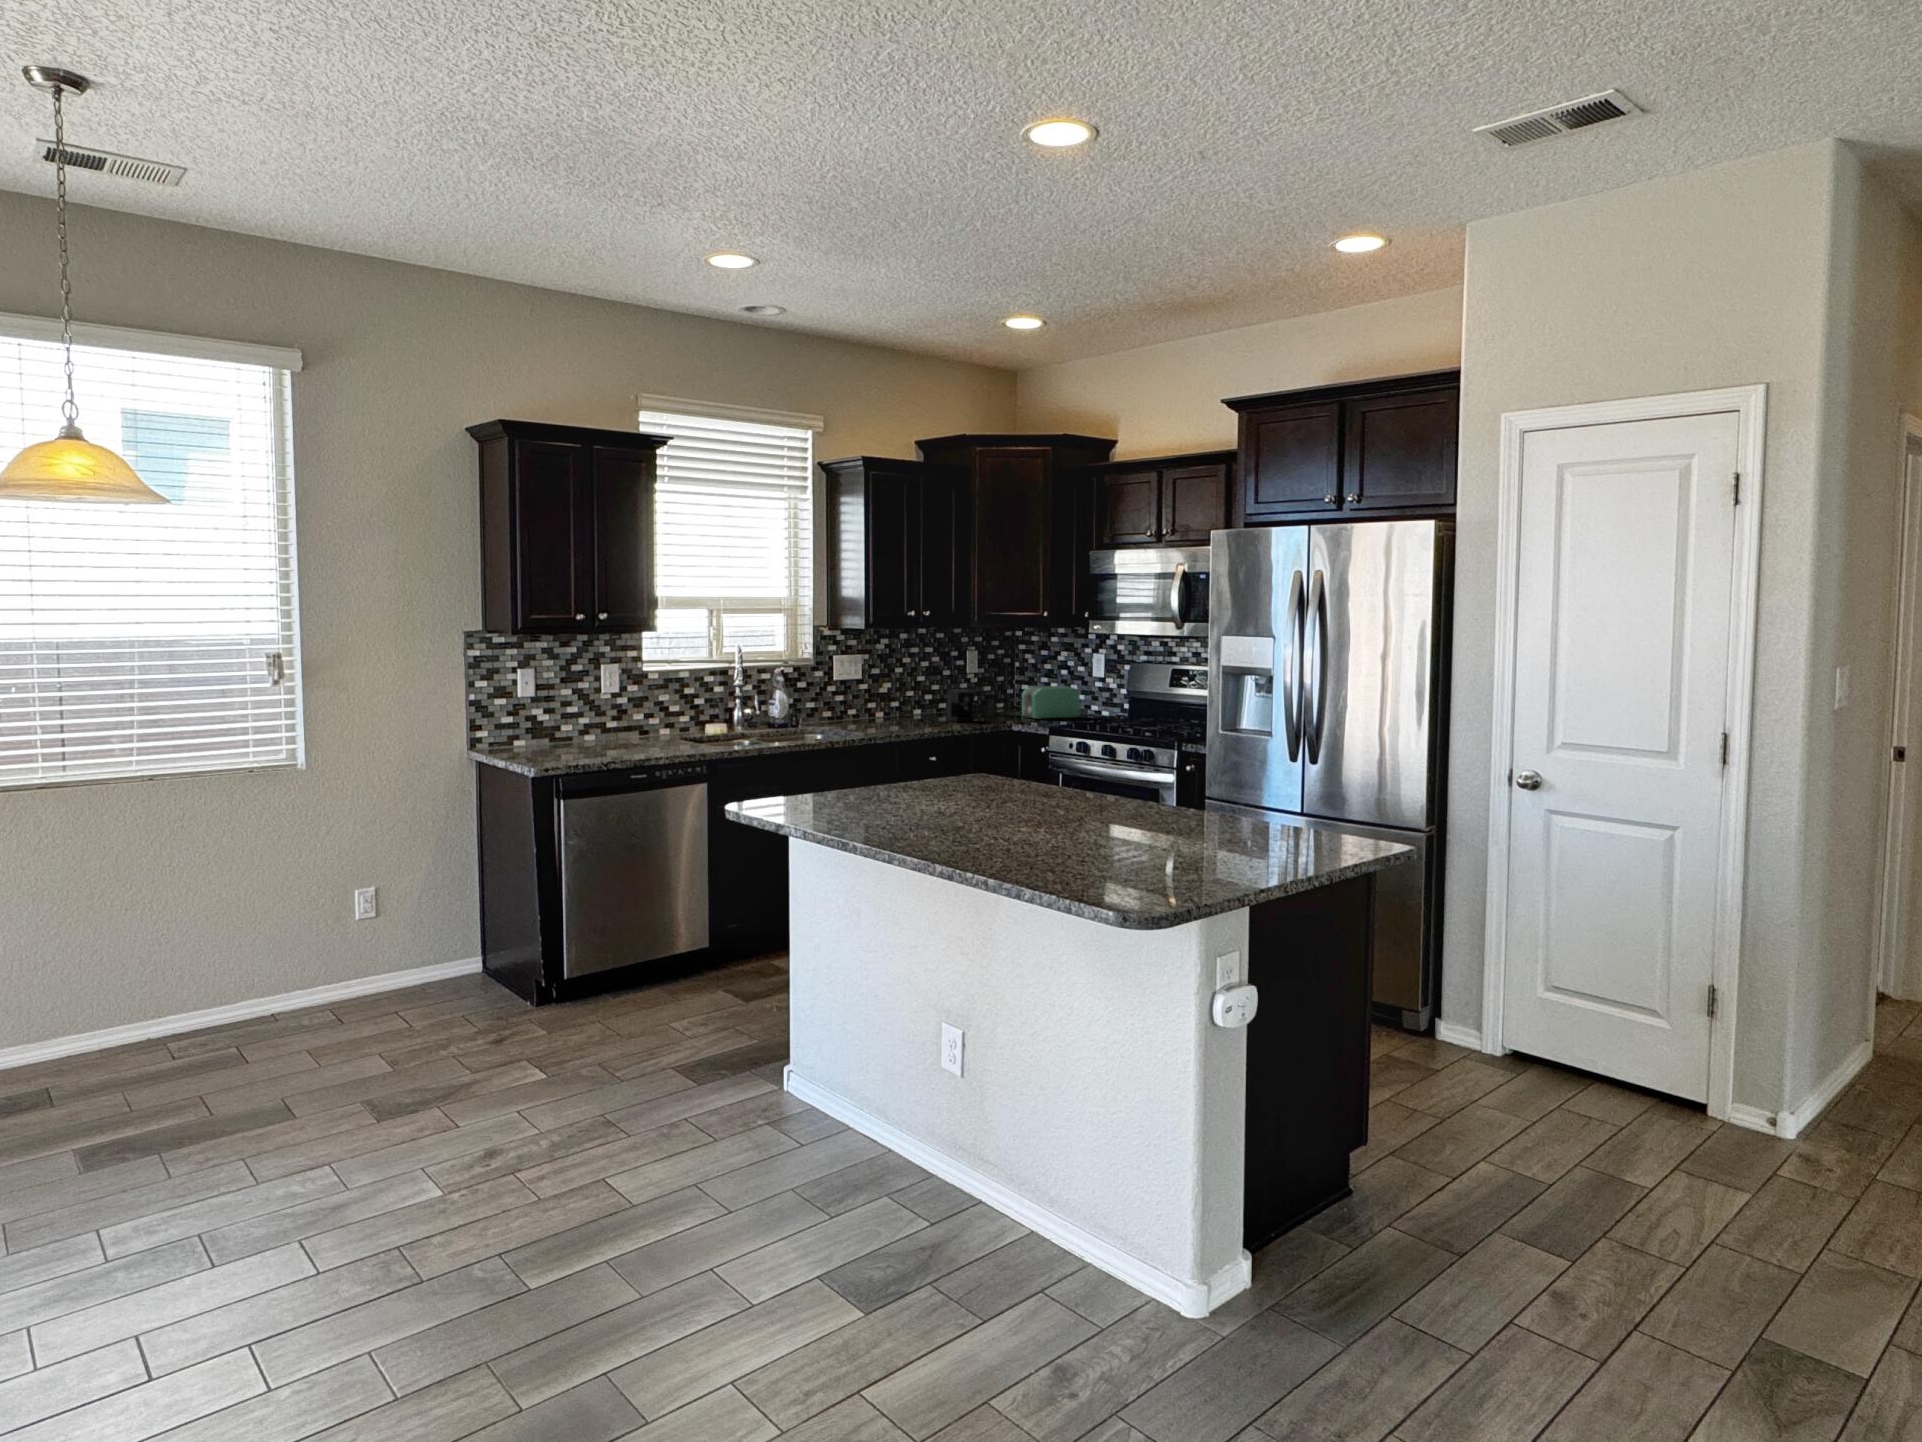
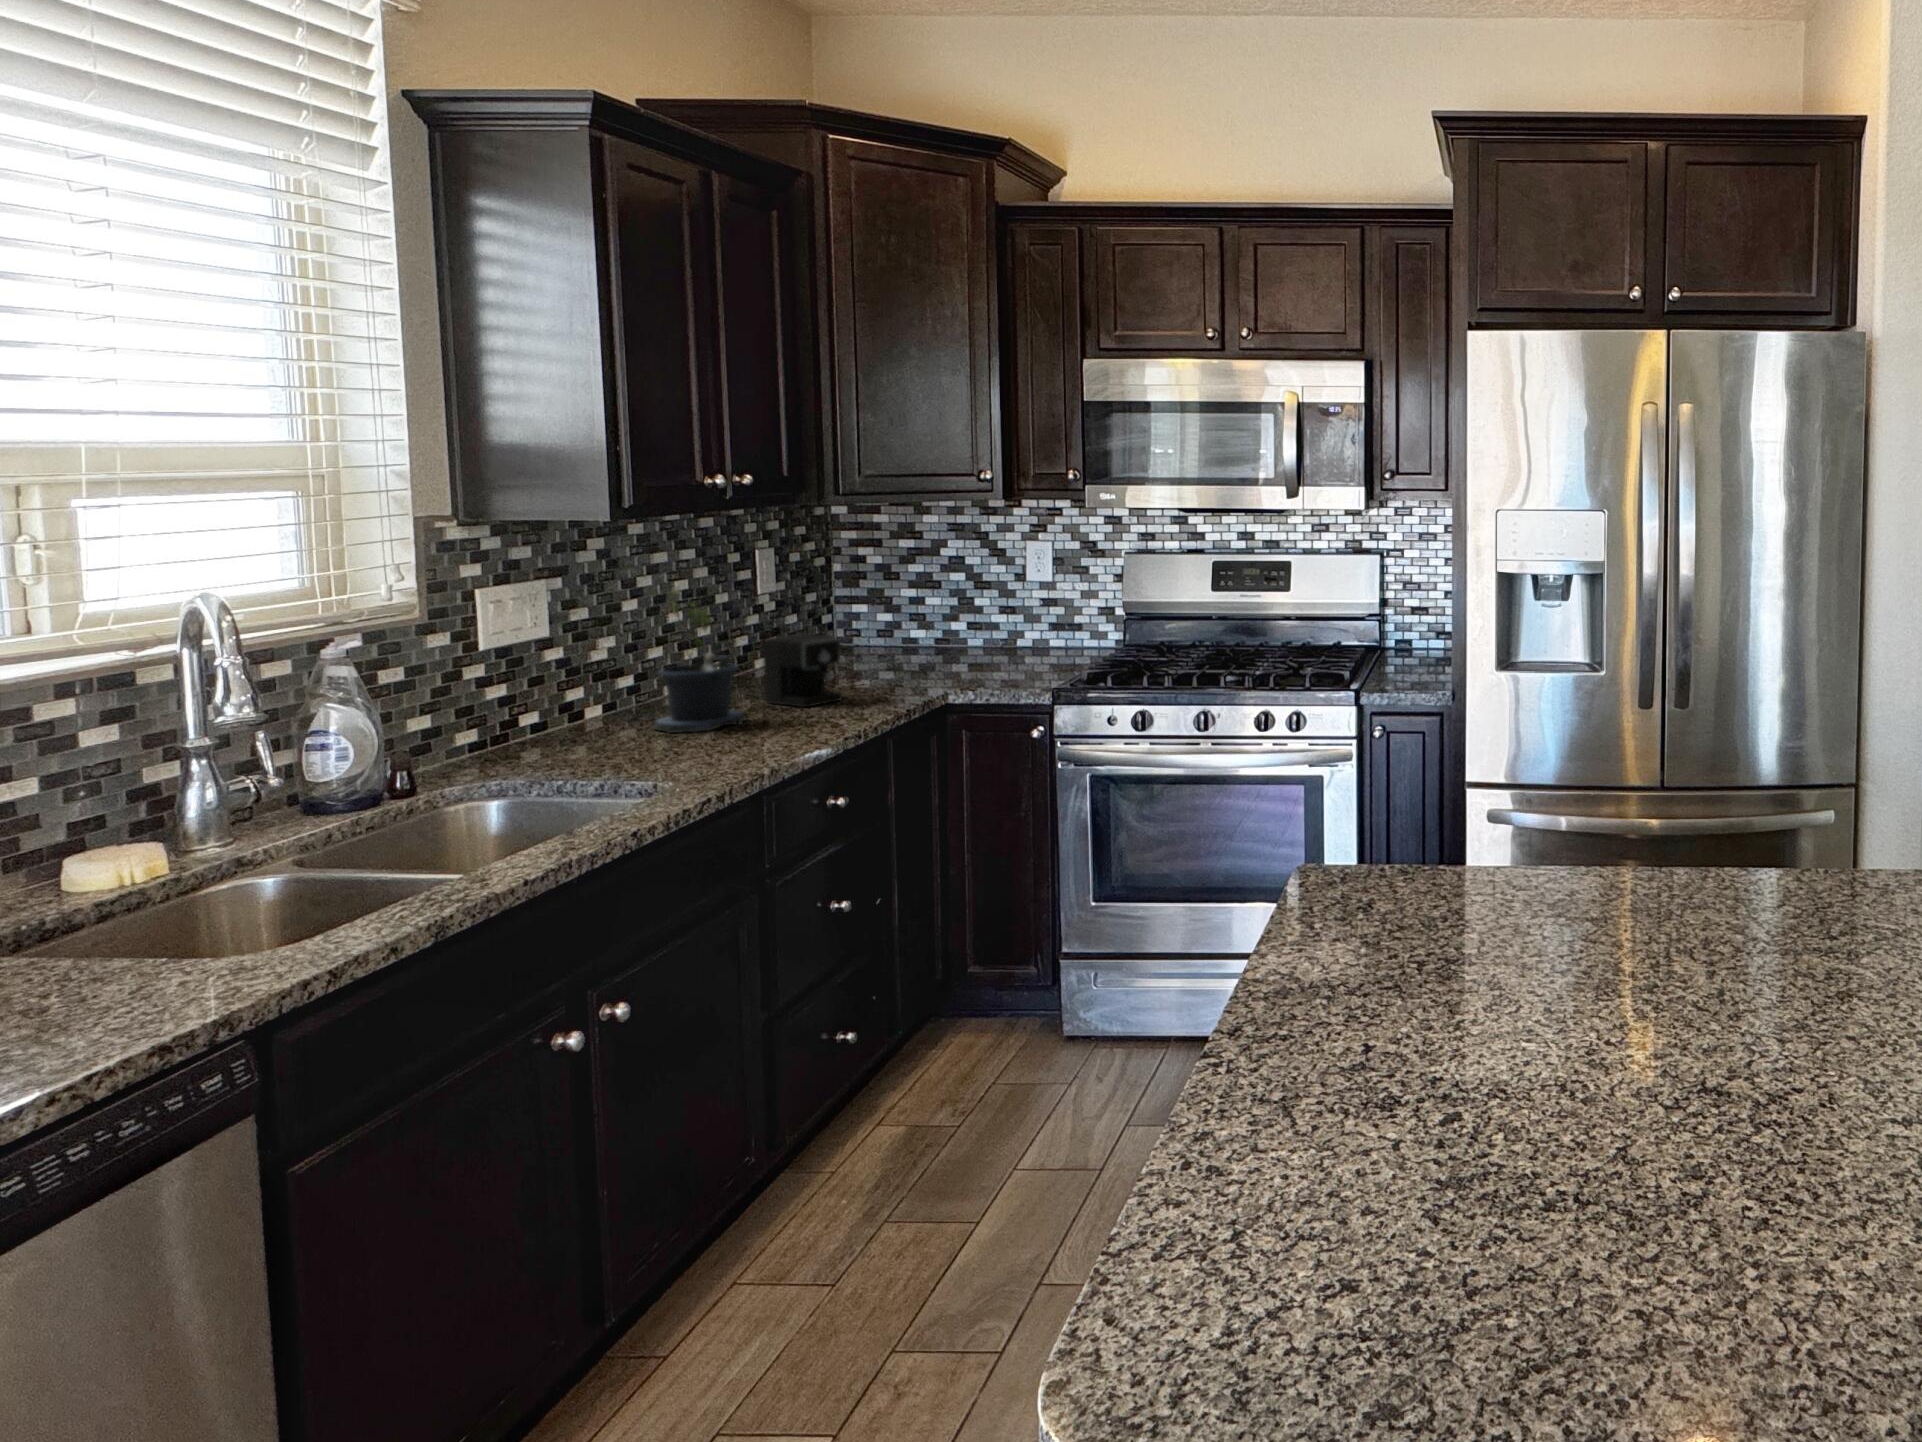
potted plant: none [894,662,931,724] -> present [653,589,745,733]
toaster: present [1022,686,1080,719] -> none [904,606,1017,677]

